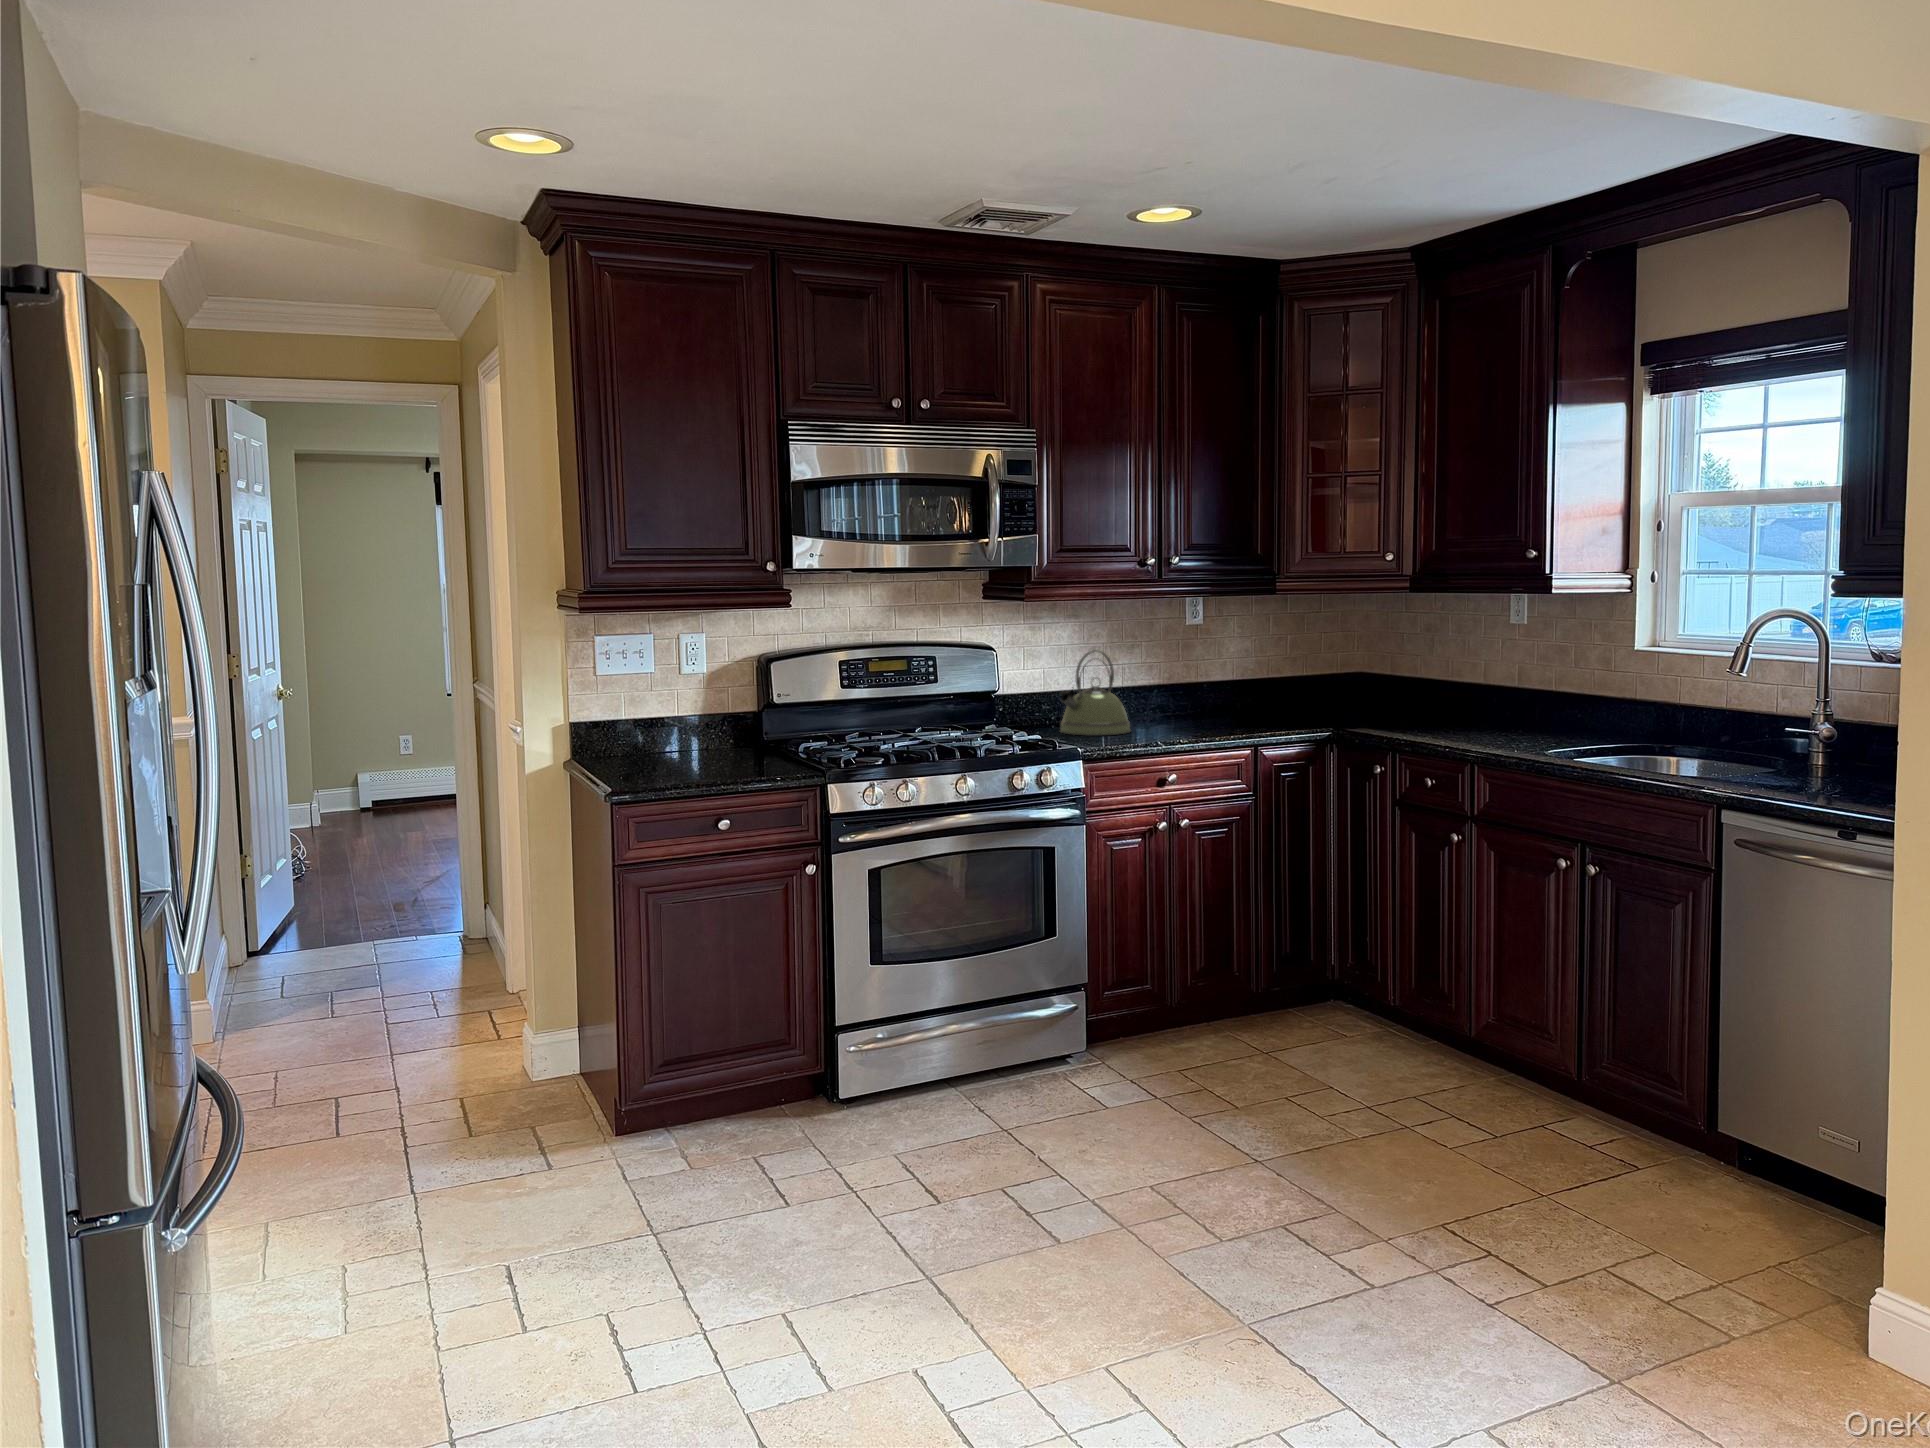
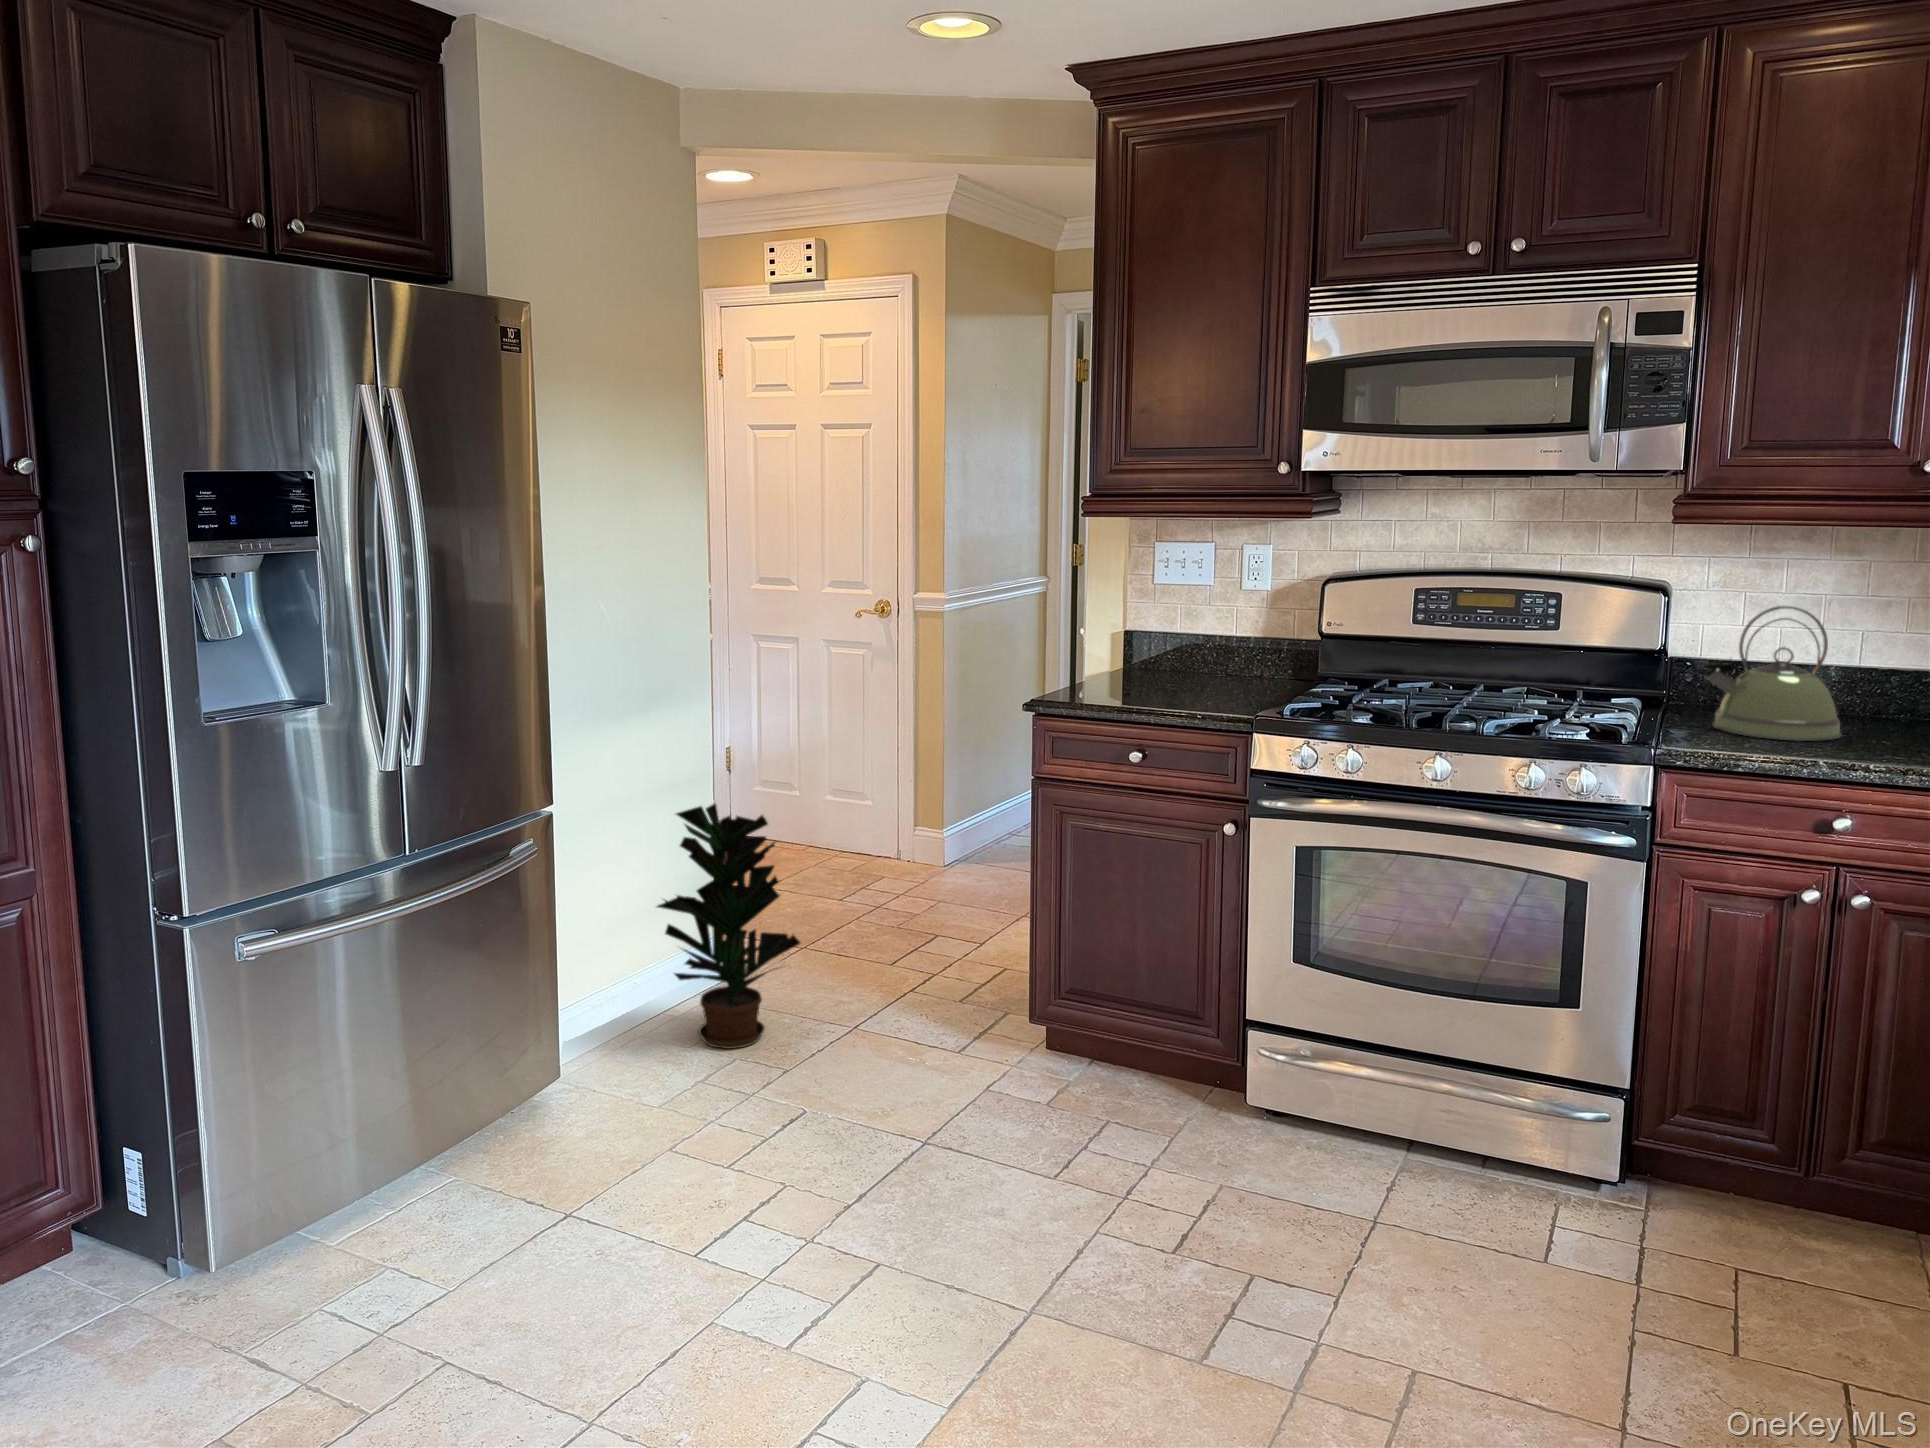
potted plant: none [171,968,370,1267] -> present [657,804,800,1049]

